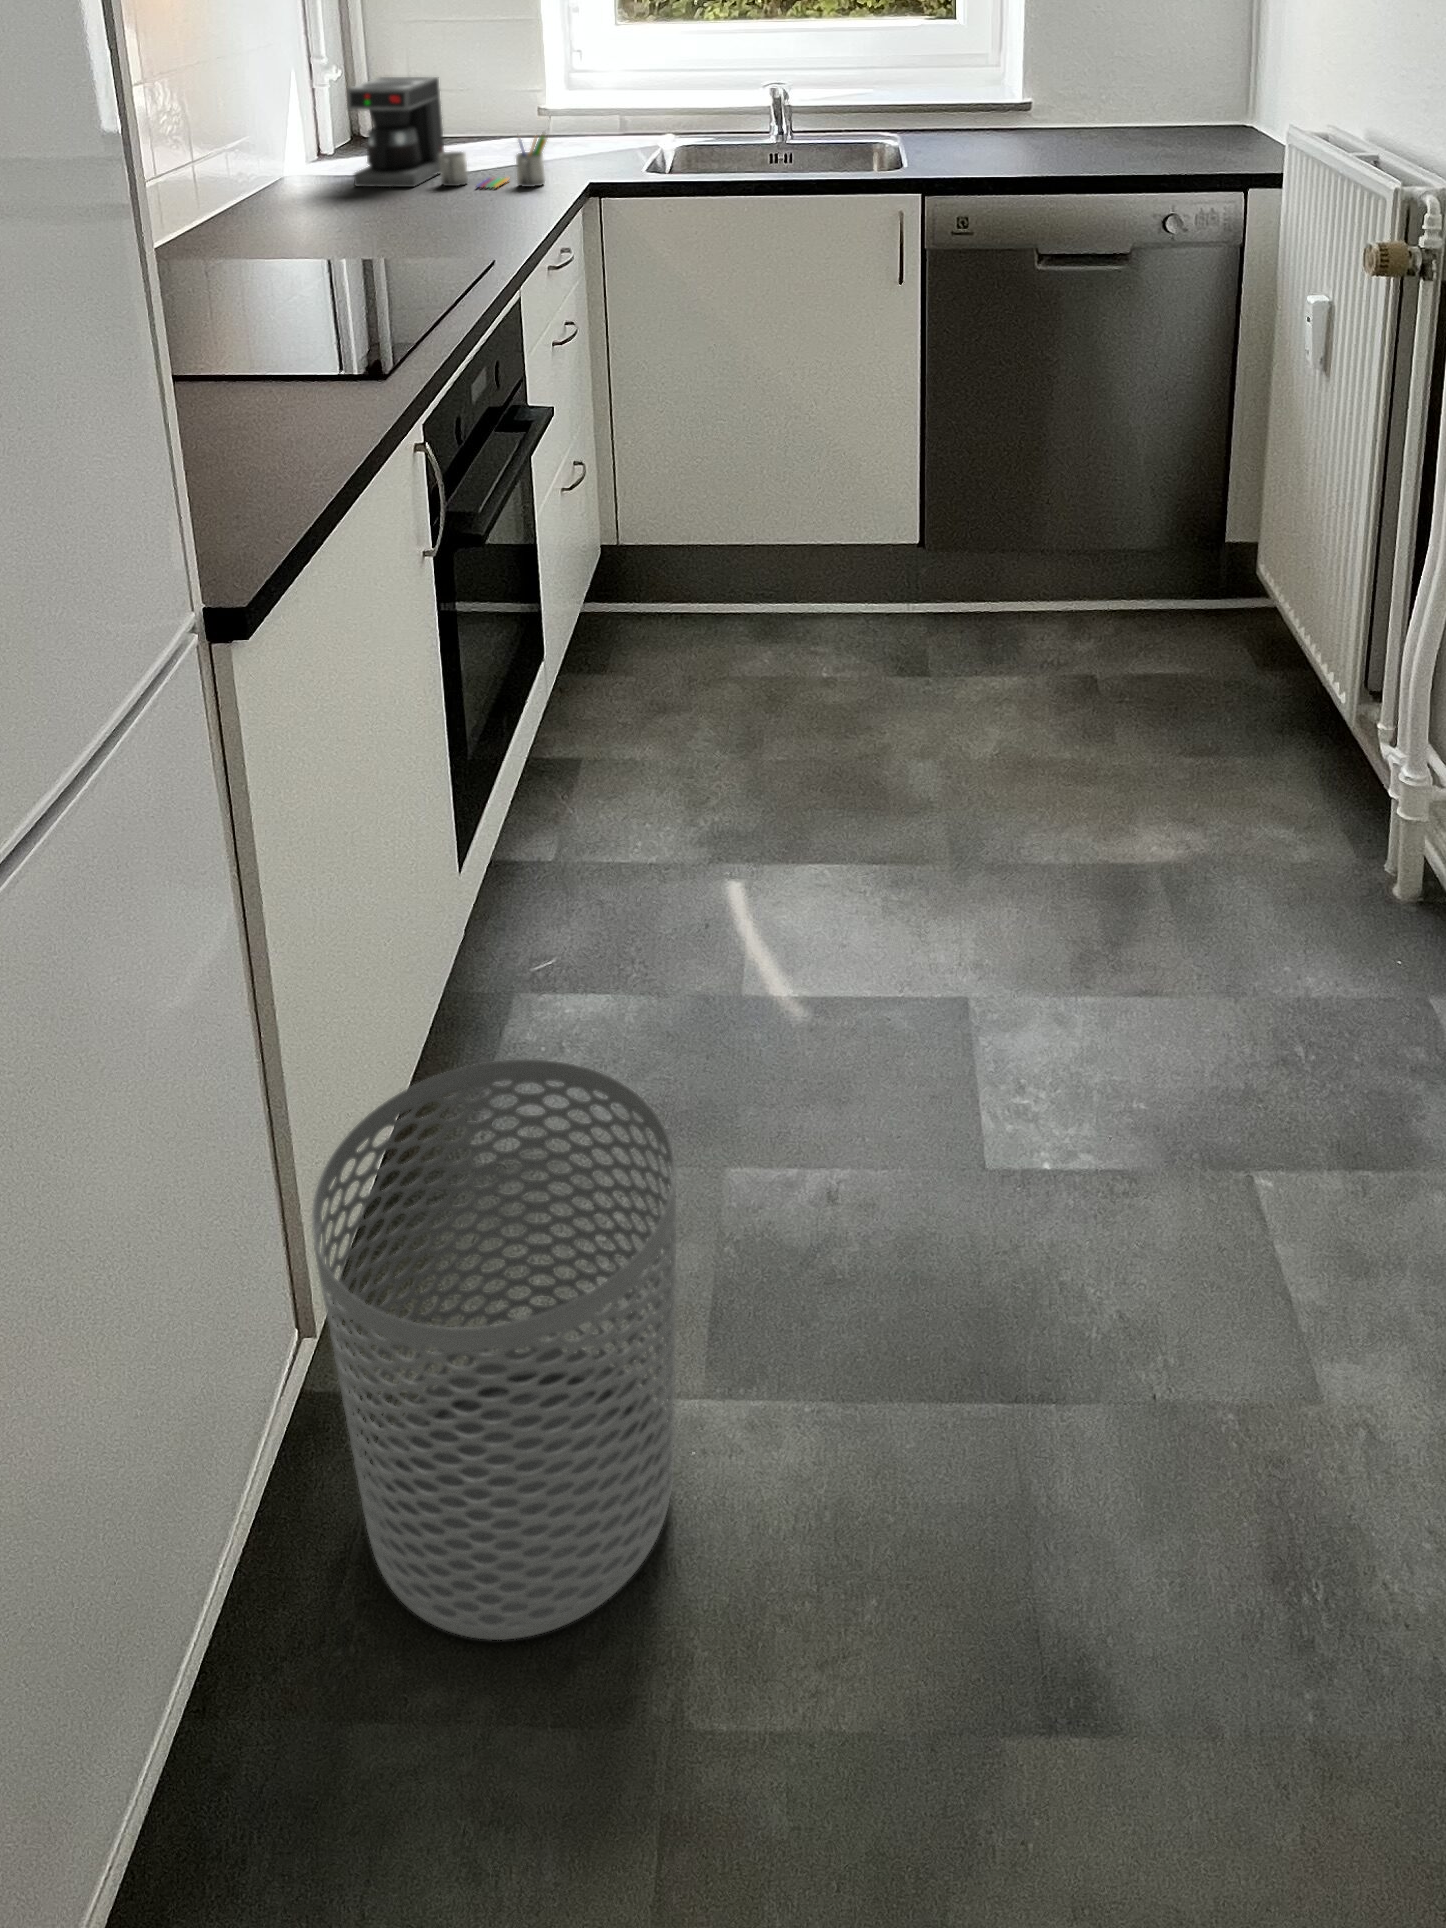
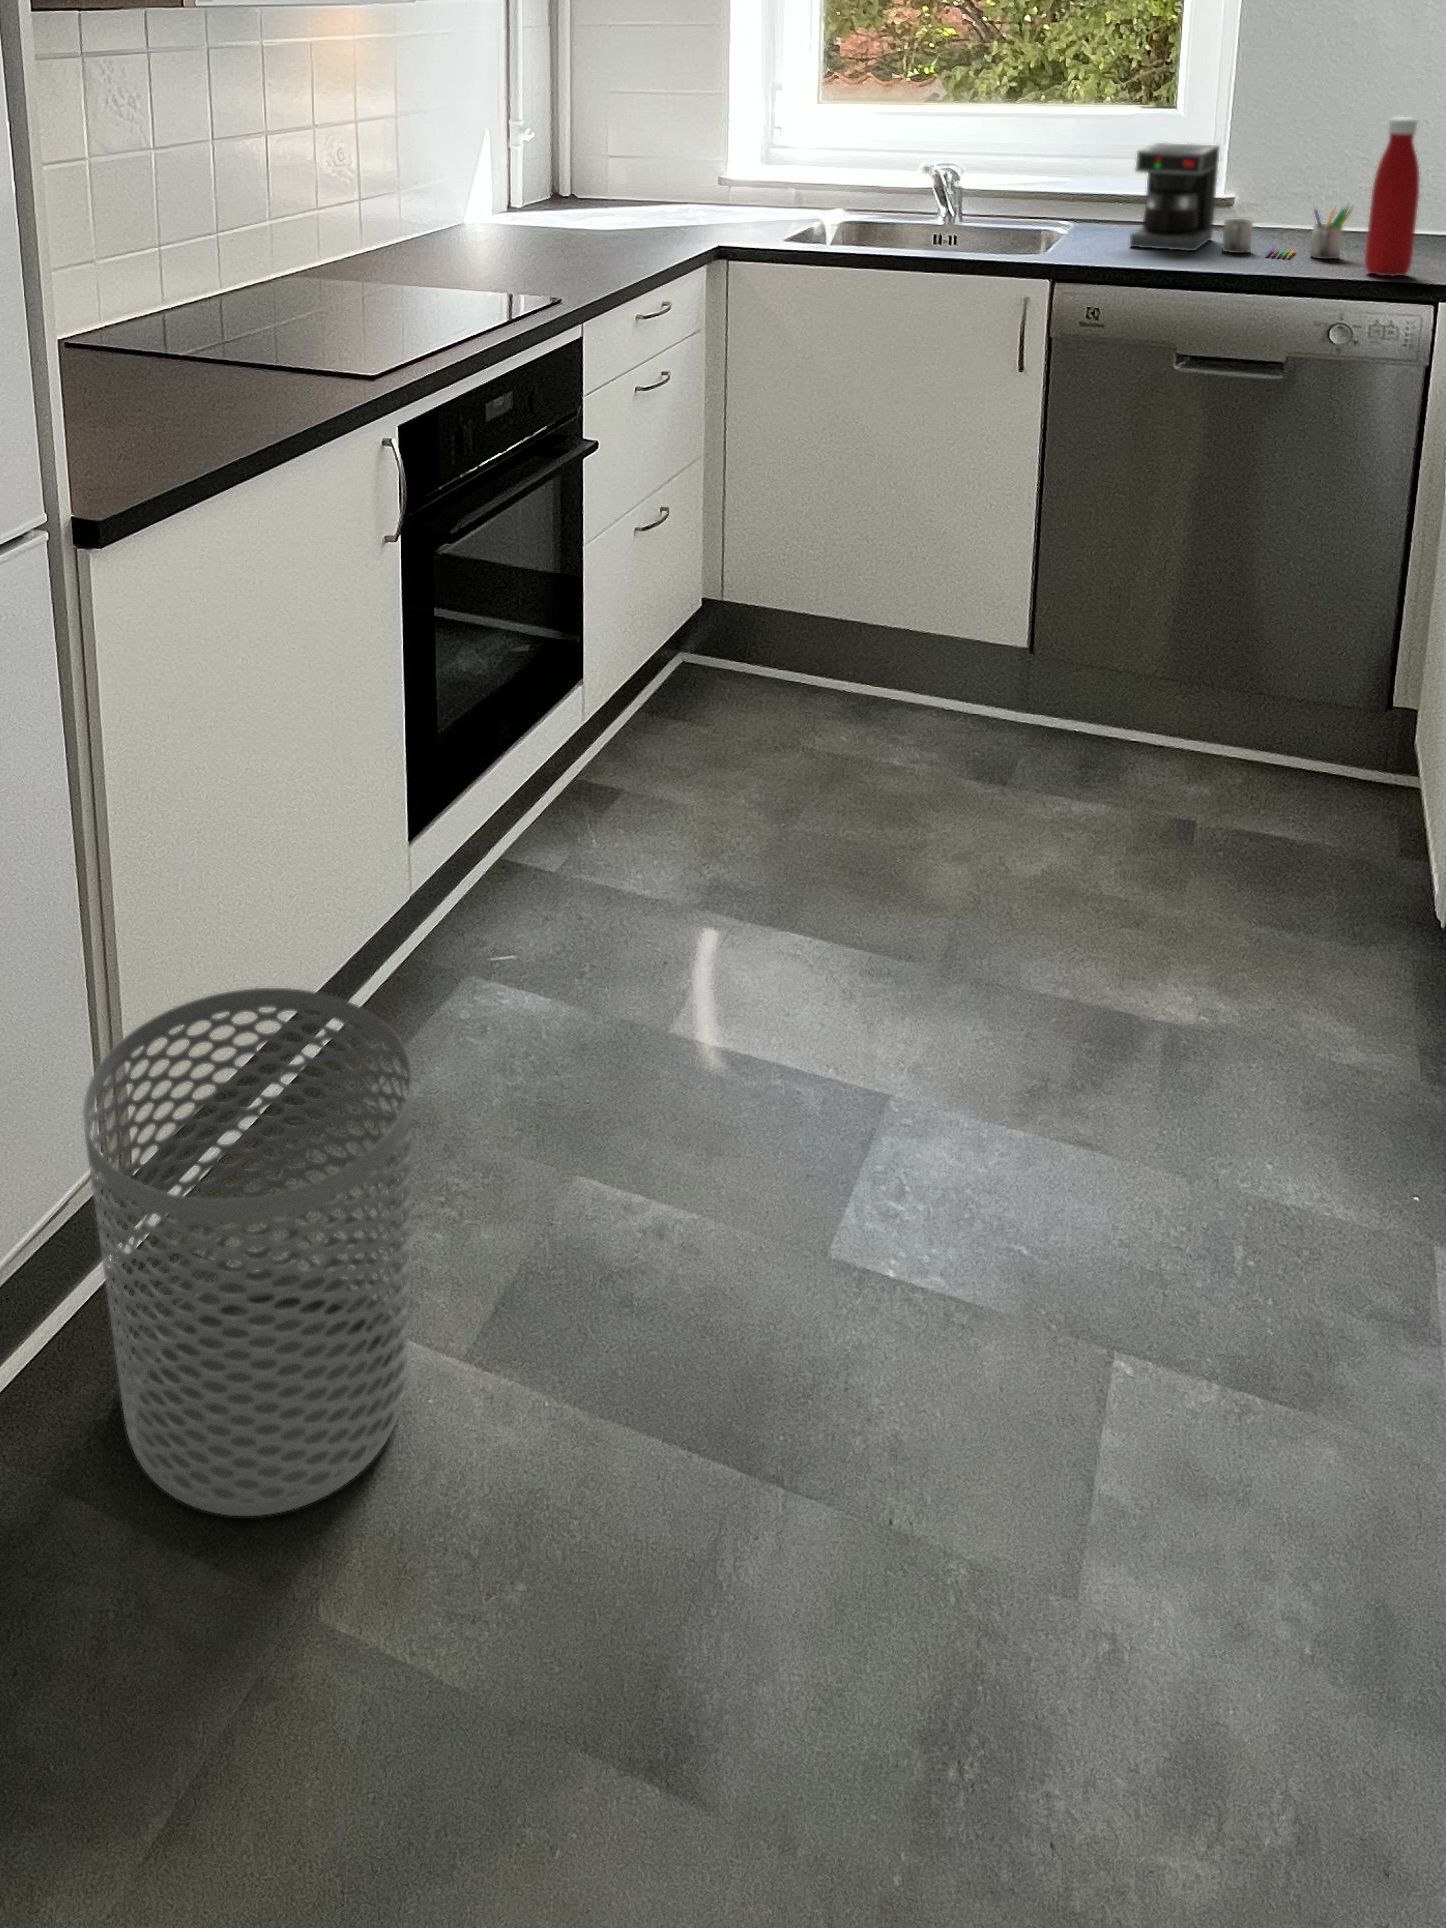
bottle: none [1182,24,1223,168] -> present [1365,117,1419,276]
coffee maker: present [347,77,547,188] -> present [1130,143,1352,259]

